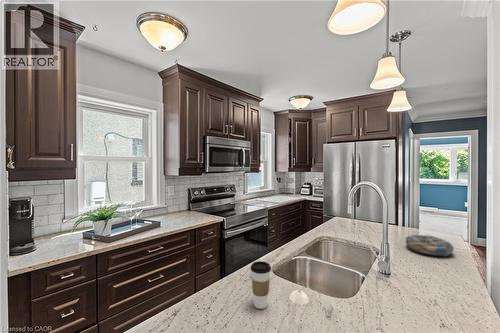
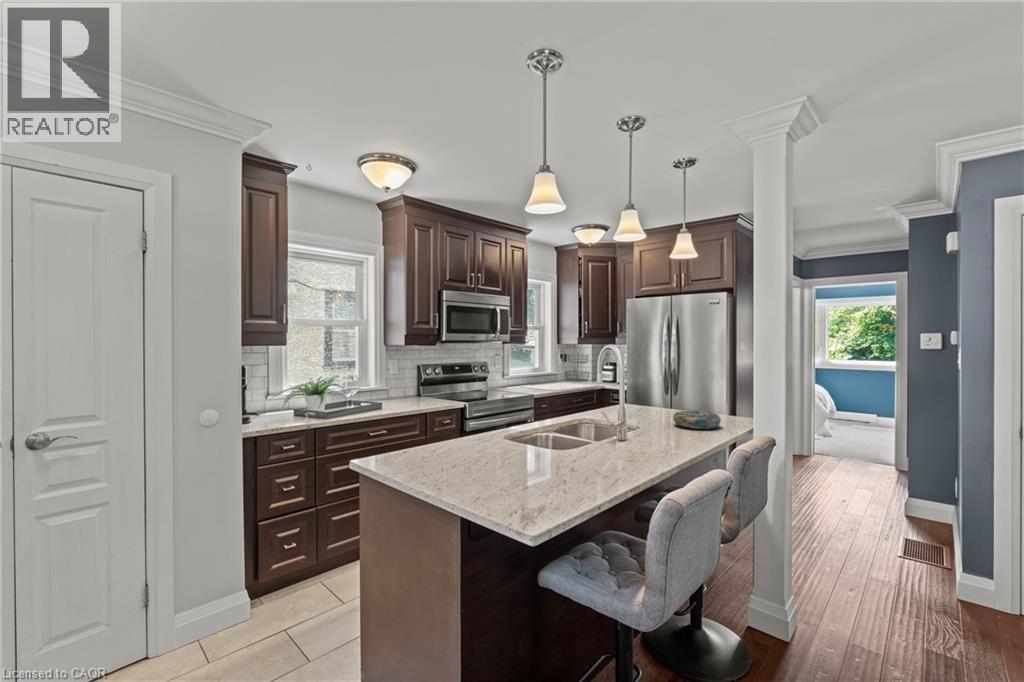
coffee cup: present [251,261,271,309] -> none [472,412,491,450]

